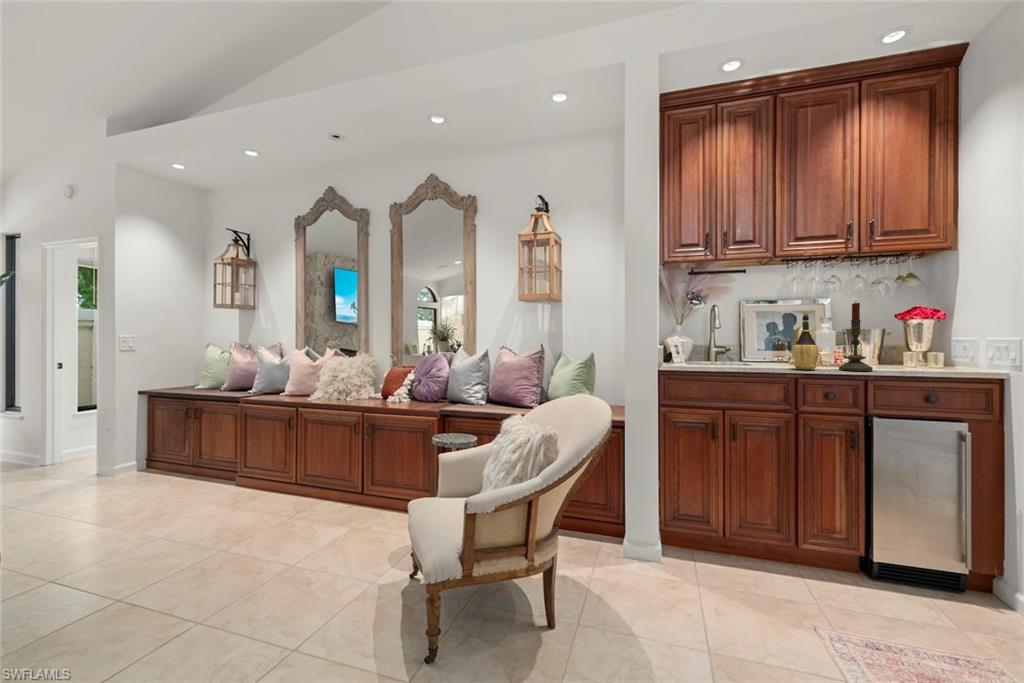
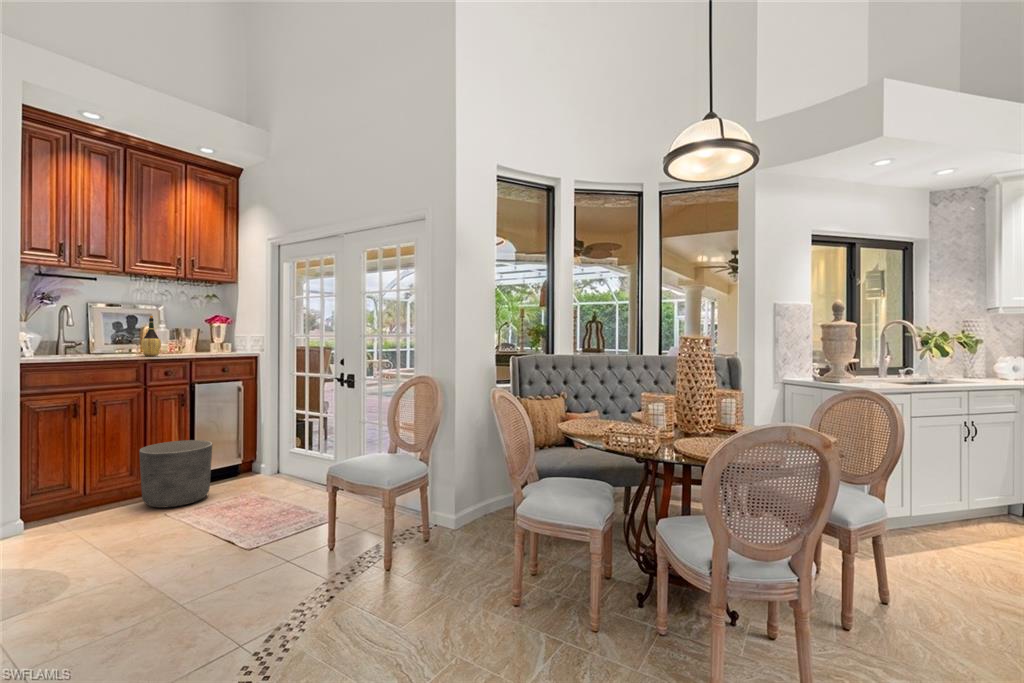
candle: present [839,301,872,371] -> none [174,310,195,355]
planter: none [785,499,902,620] -> present [139,440,212,508]

